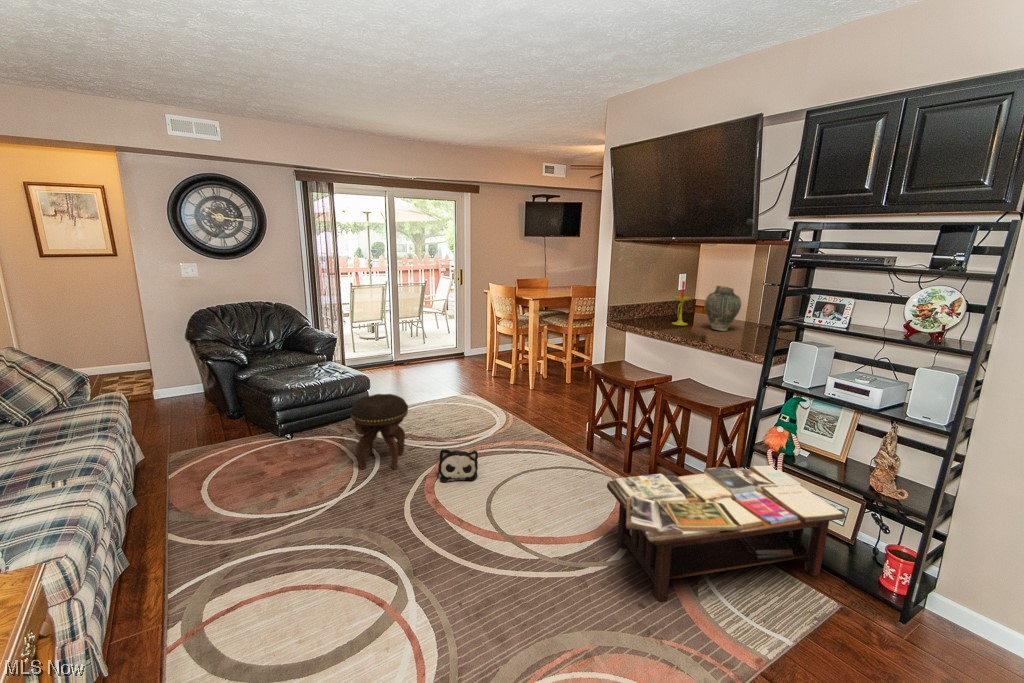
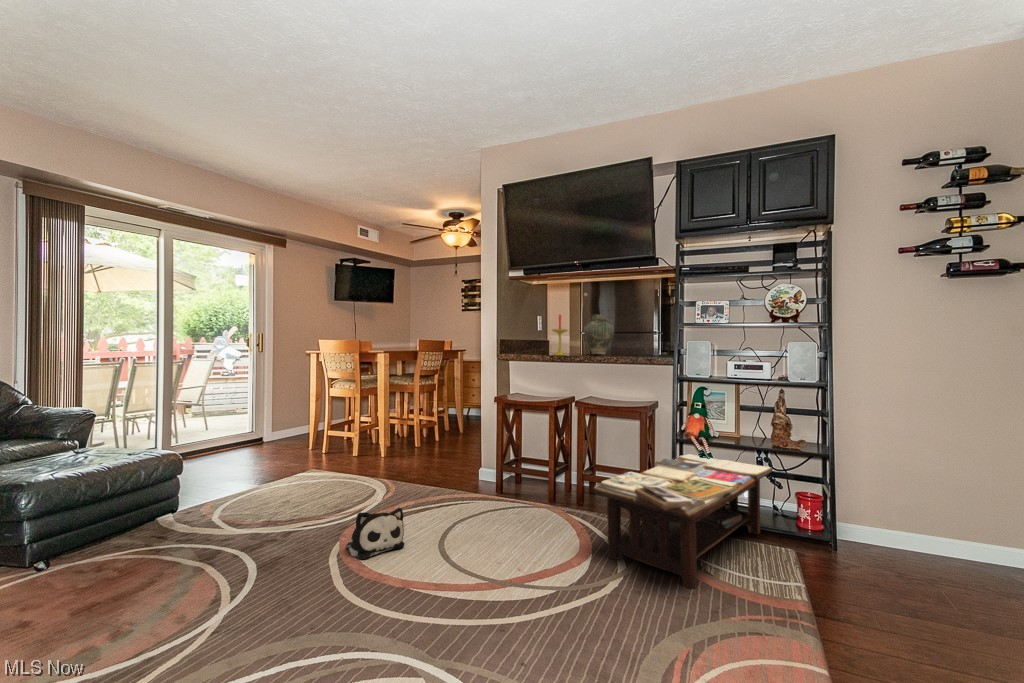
footstool: present [351,394,408,469] -> none [199,455,293,578]

